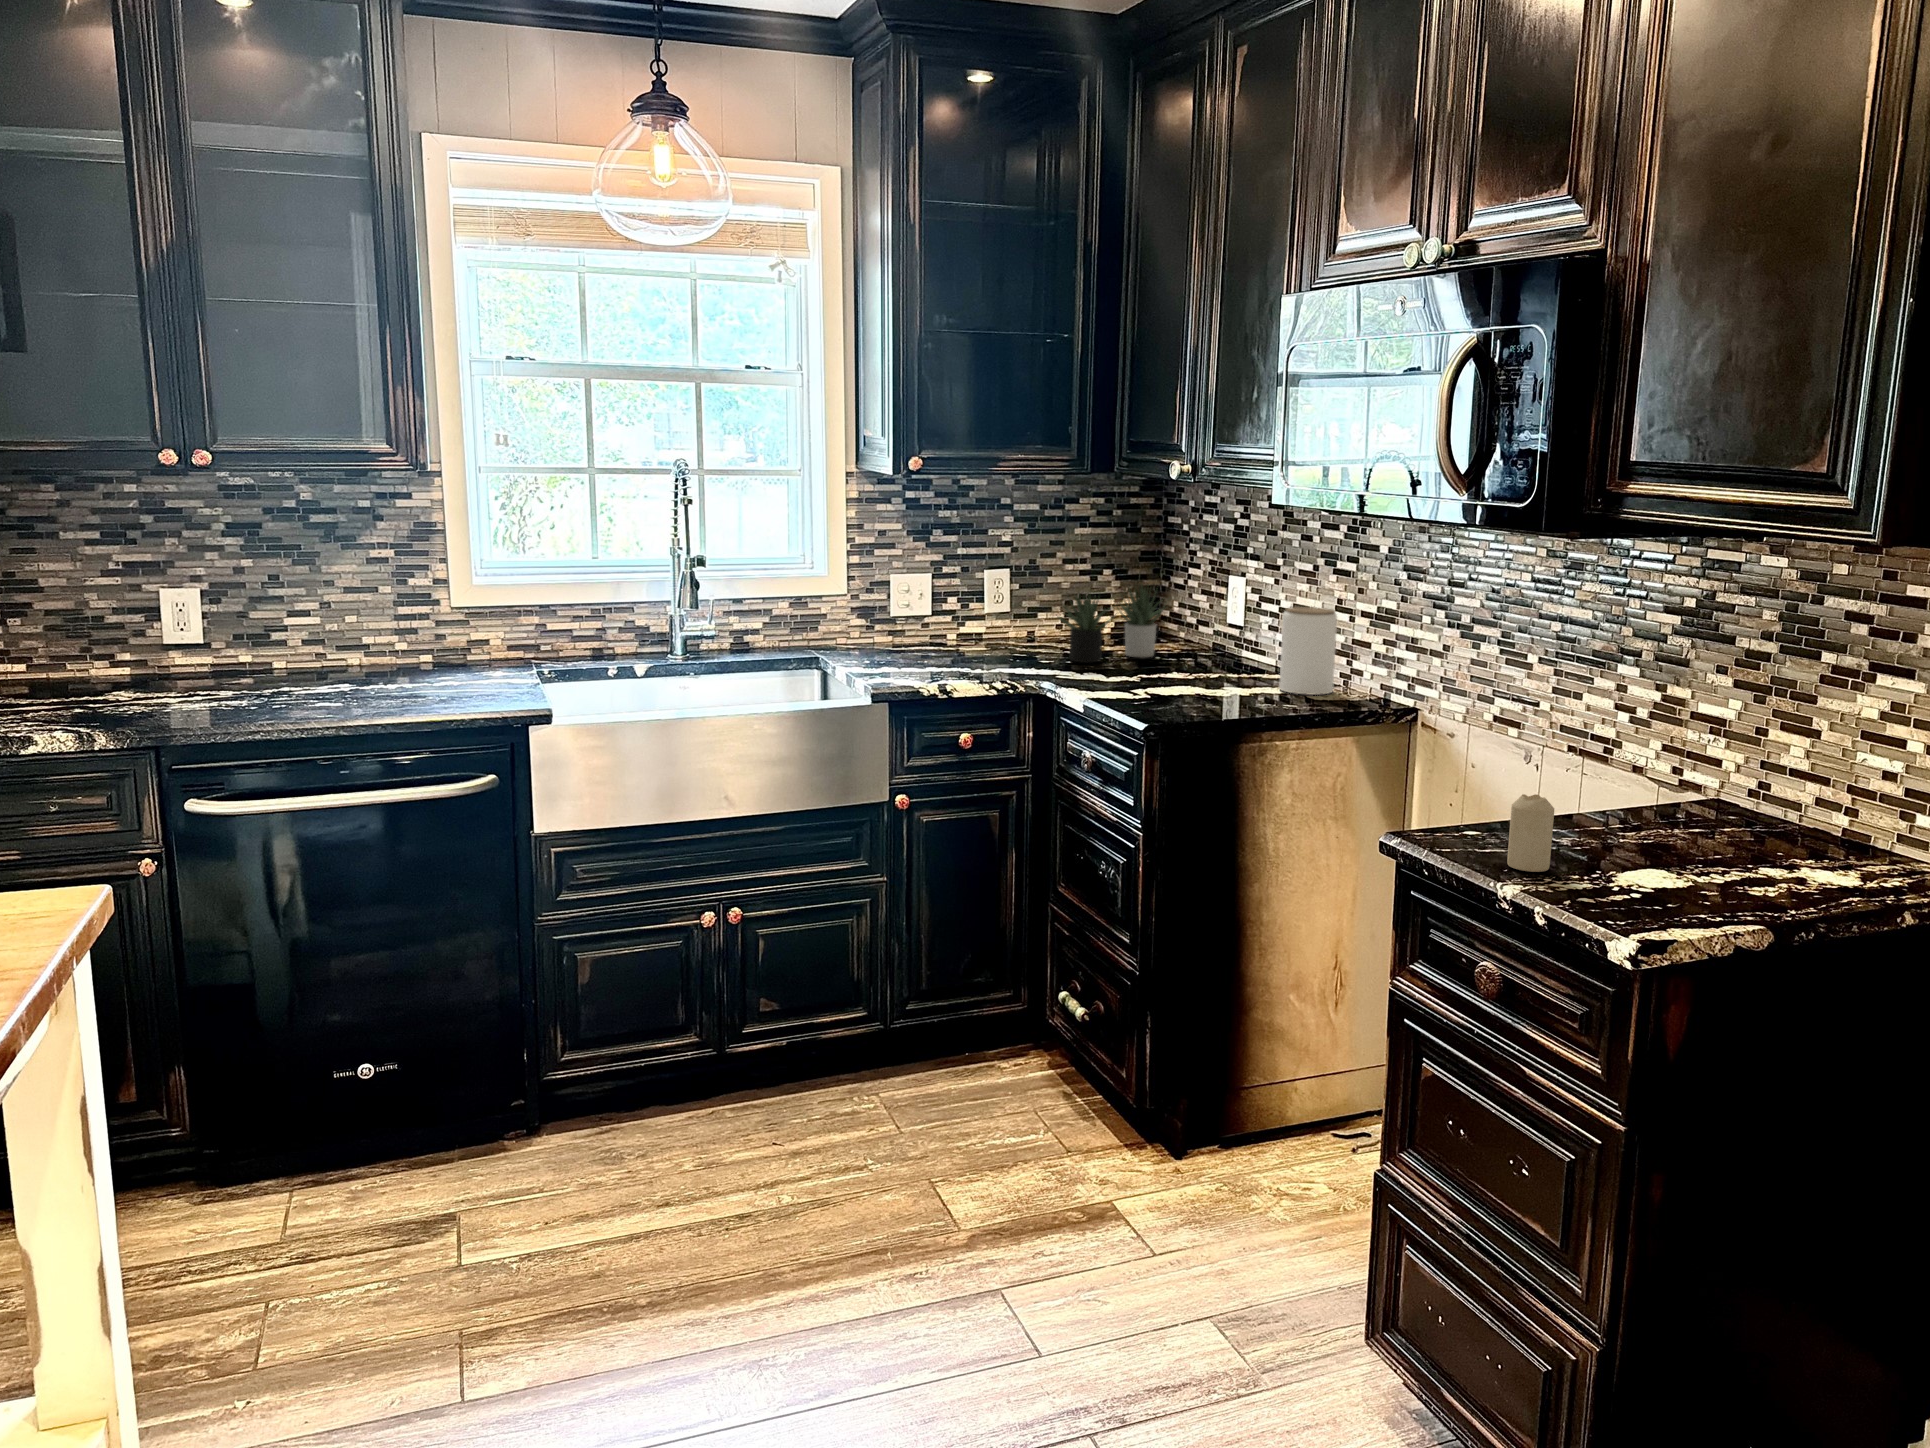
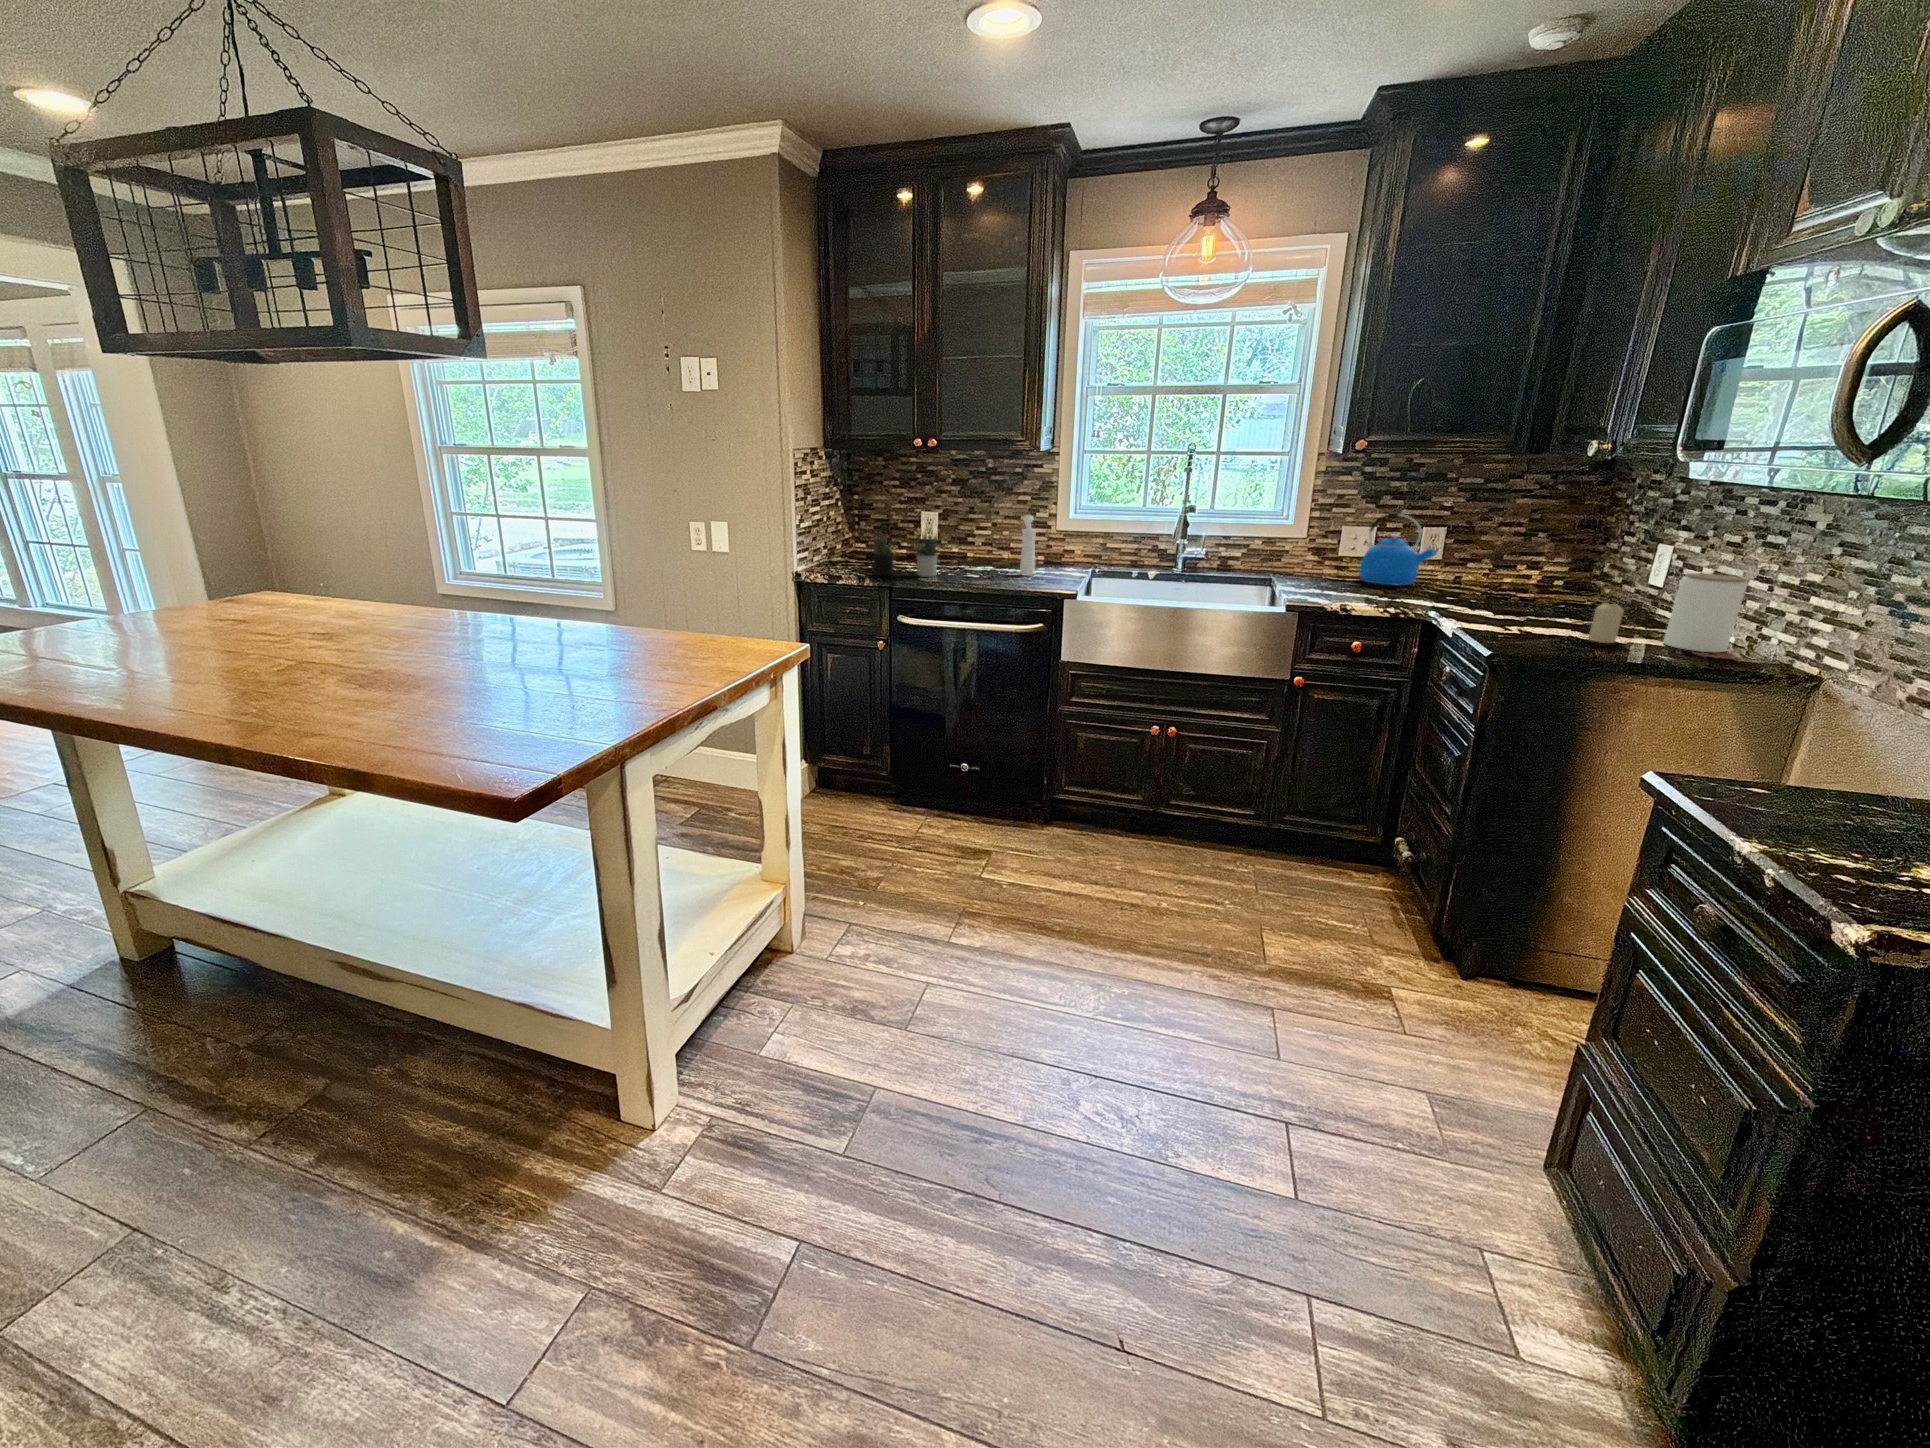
kettle: none [924,552,1013,651] -> present [1360,513,1437,586]
pepper mill: none [398,581,441,690] -> present [1020,515,1036,576]
succulent plant: present [1058,587,1165,663] -> present [871,533,943,577]
candle: present [1507,794,1554,872] -> present [1588,603,1623,643]

